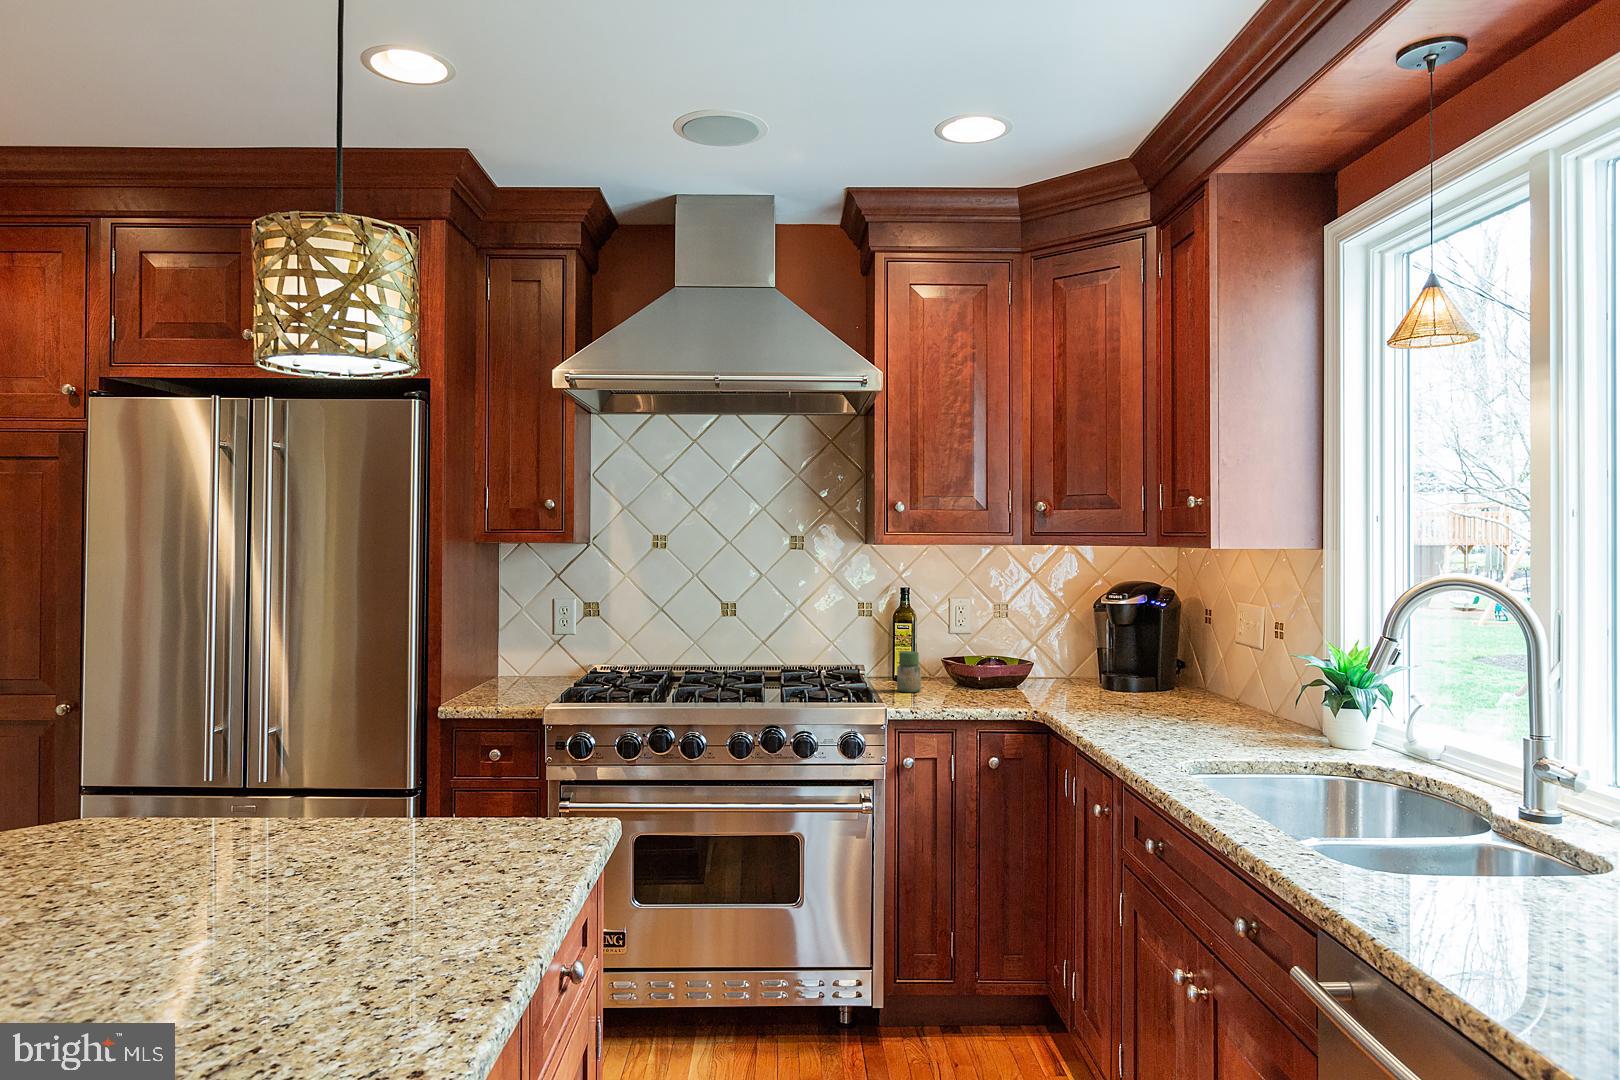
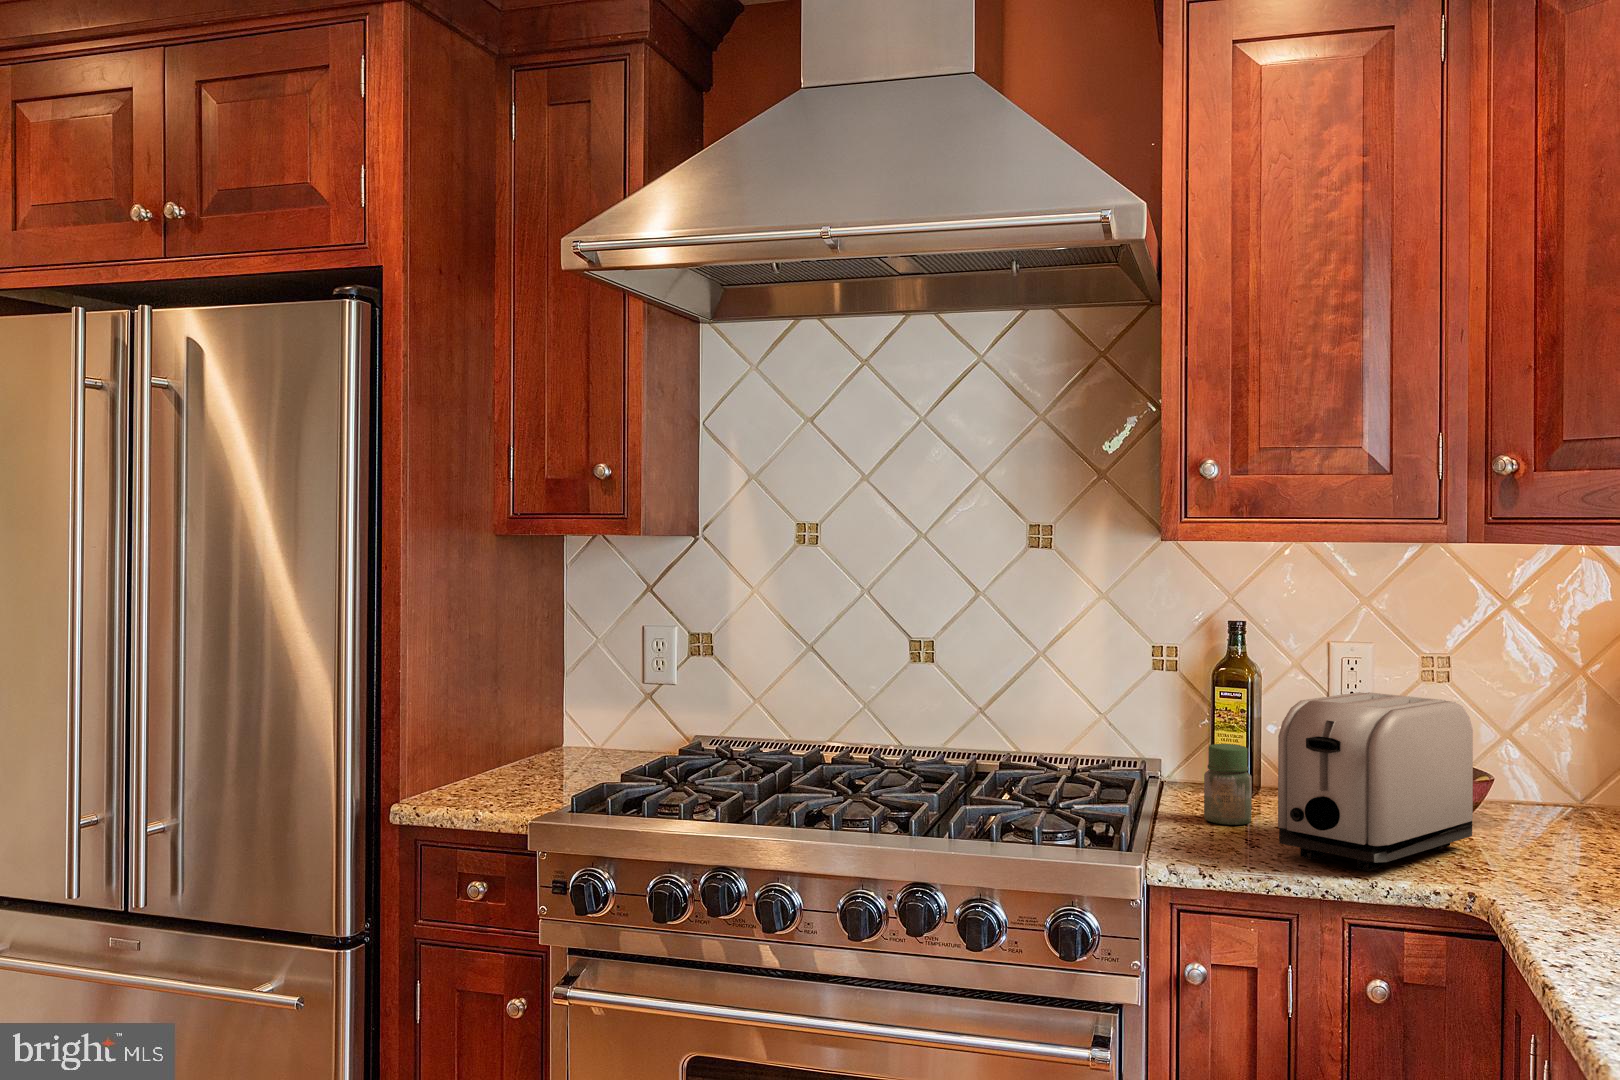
toaster: none [943,621,1026,706] -> present [1278,692,1473,871]

